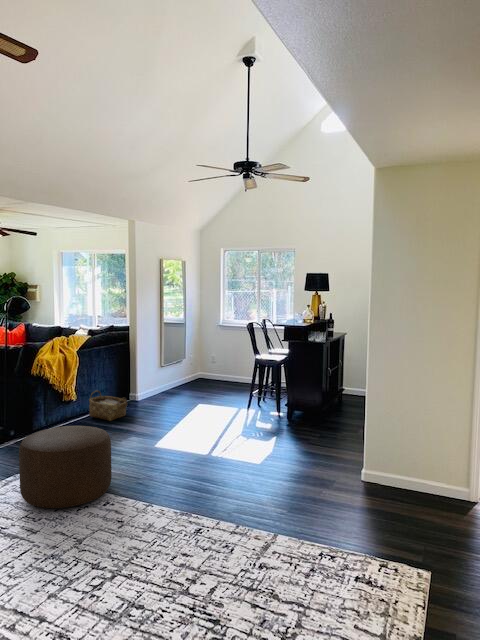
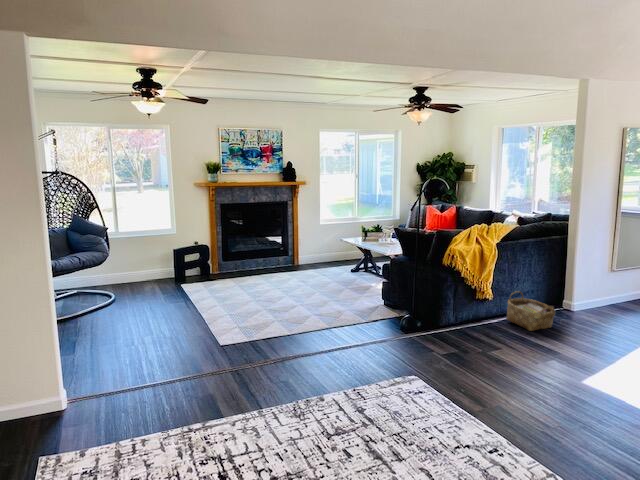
ottoman: present [19,426,112,508] -> none [400,336,510,441]

